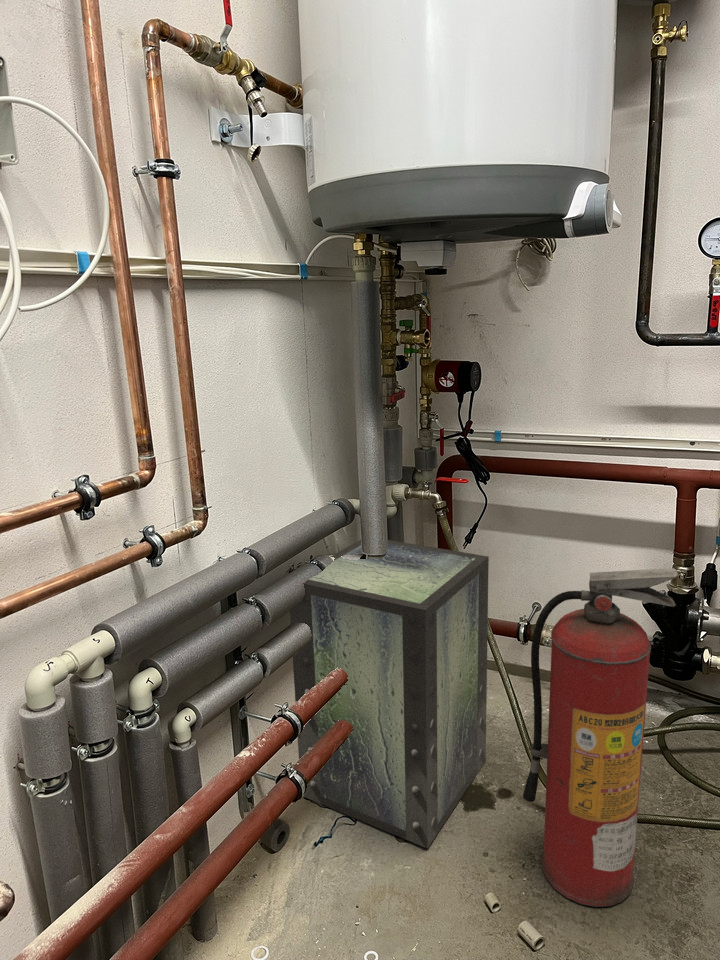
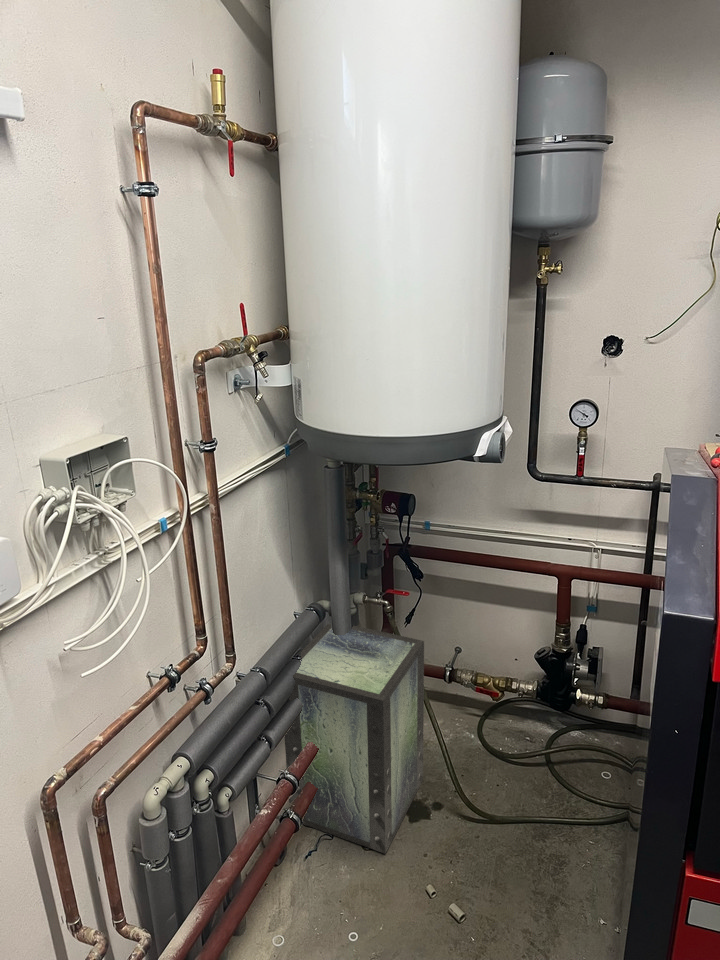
fire extinguisher: present [523,568,678,907] -> none [451,671,550,886]

